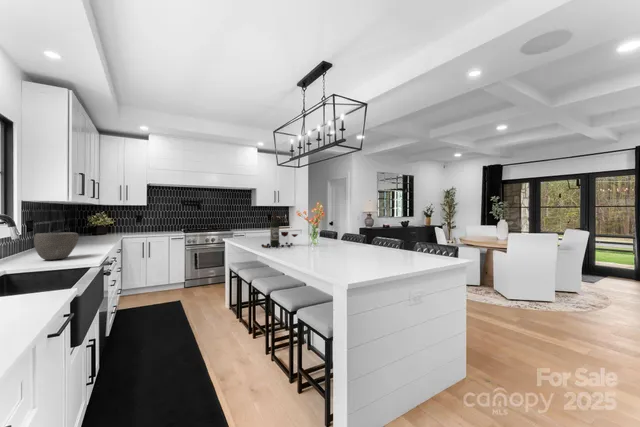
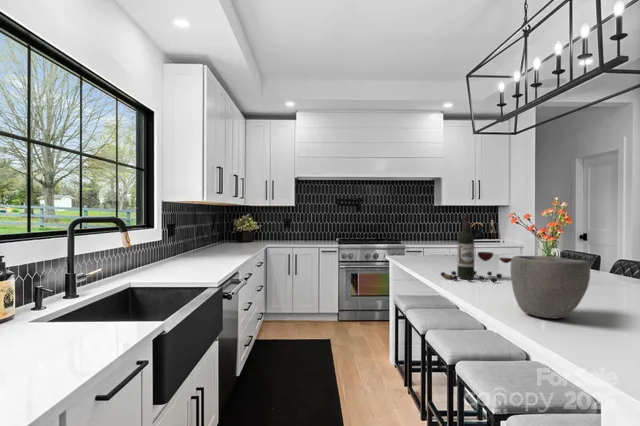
bowl: present [34,232,79,260] -> present [511,256,590,318]

